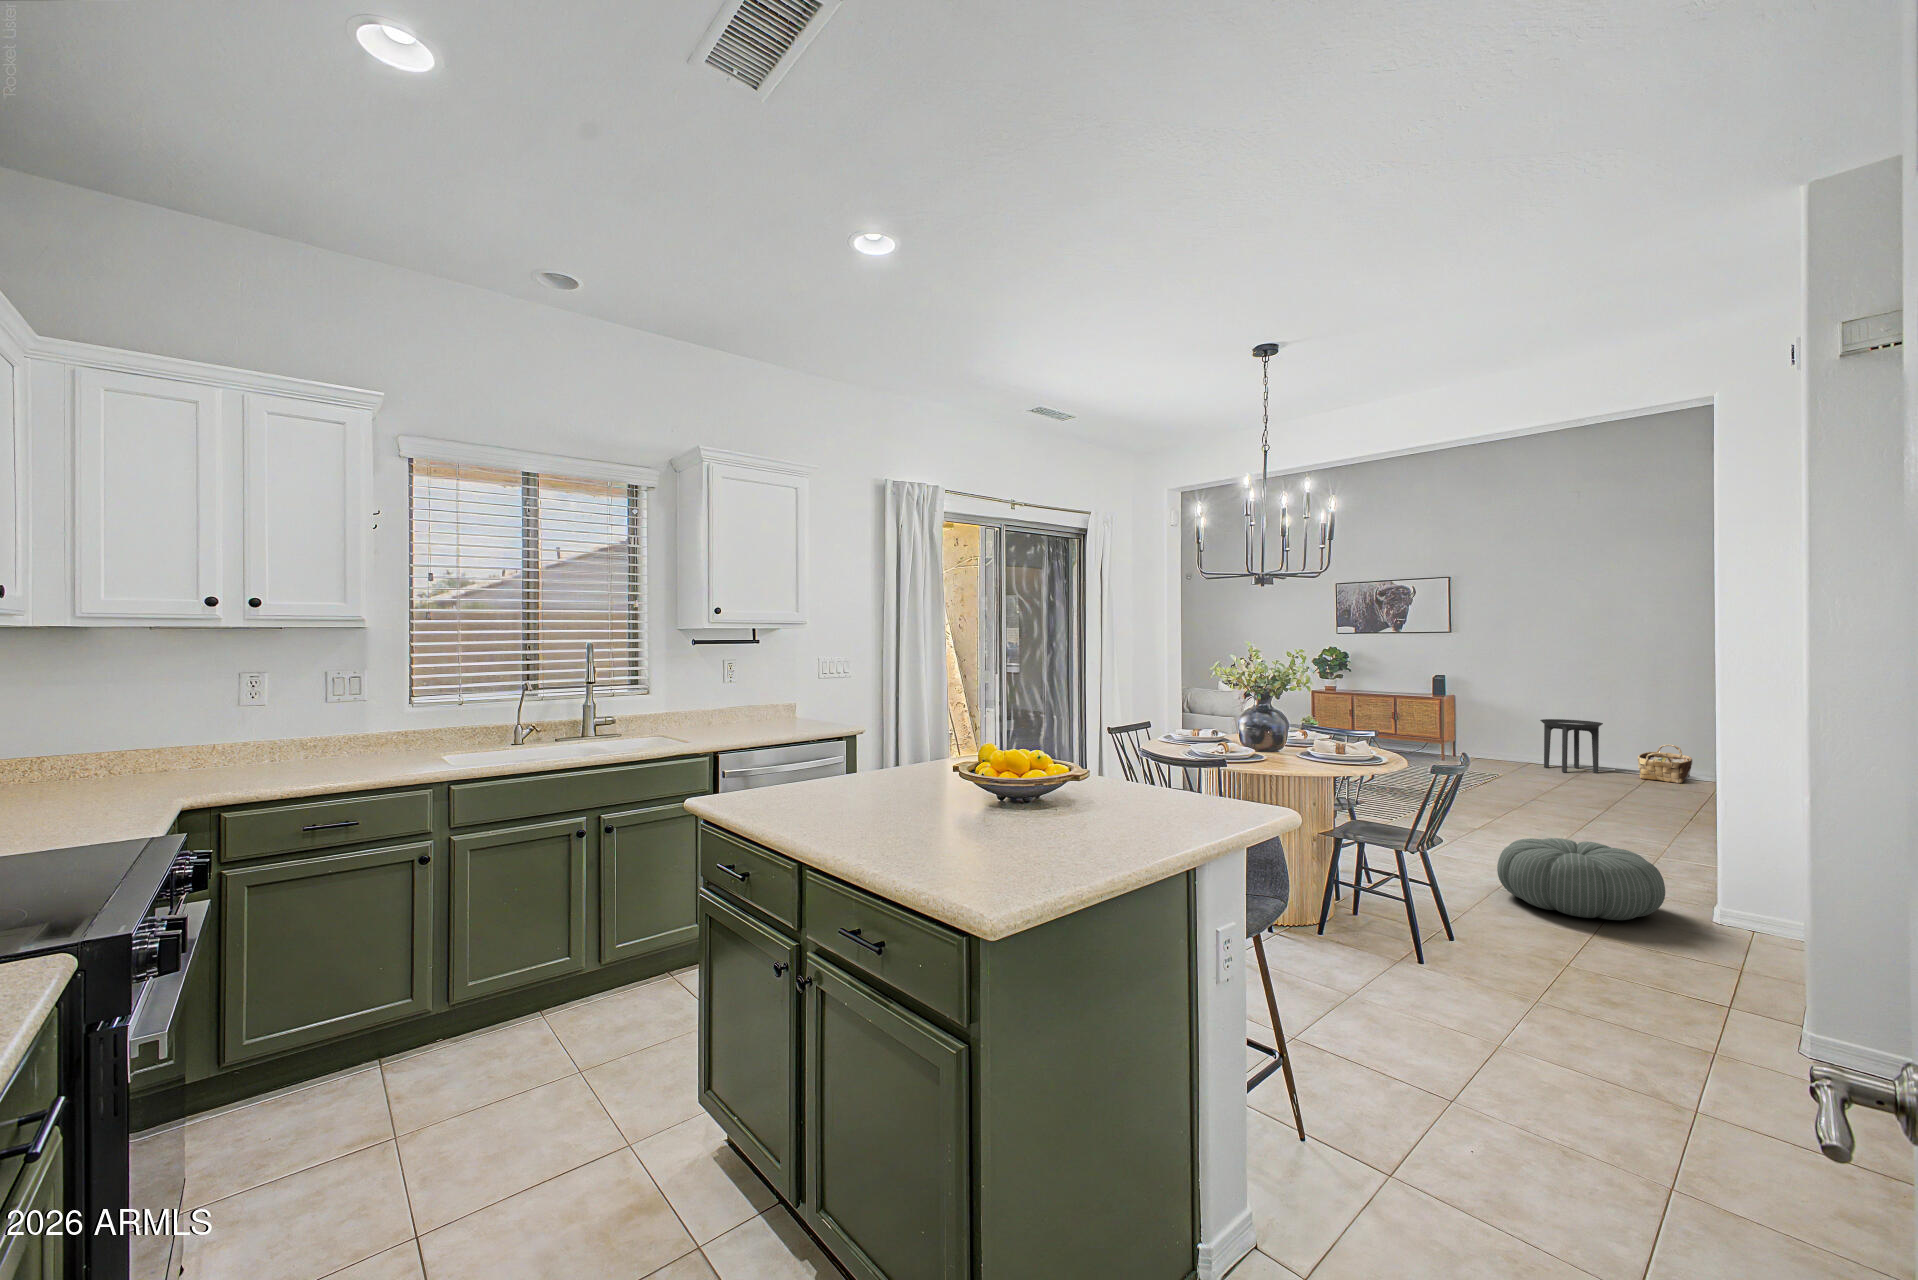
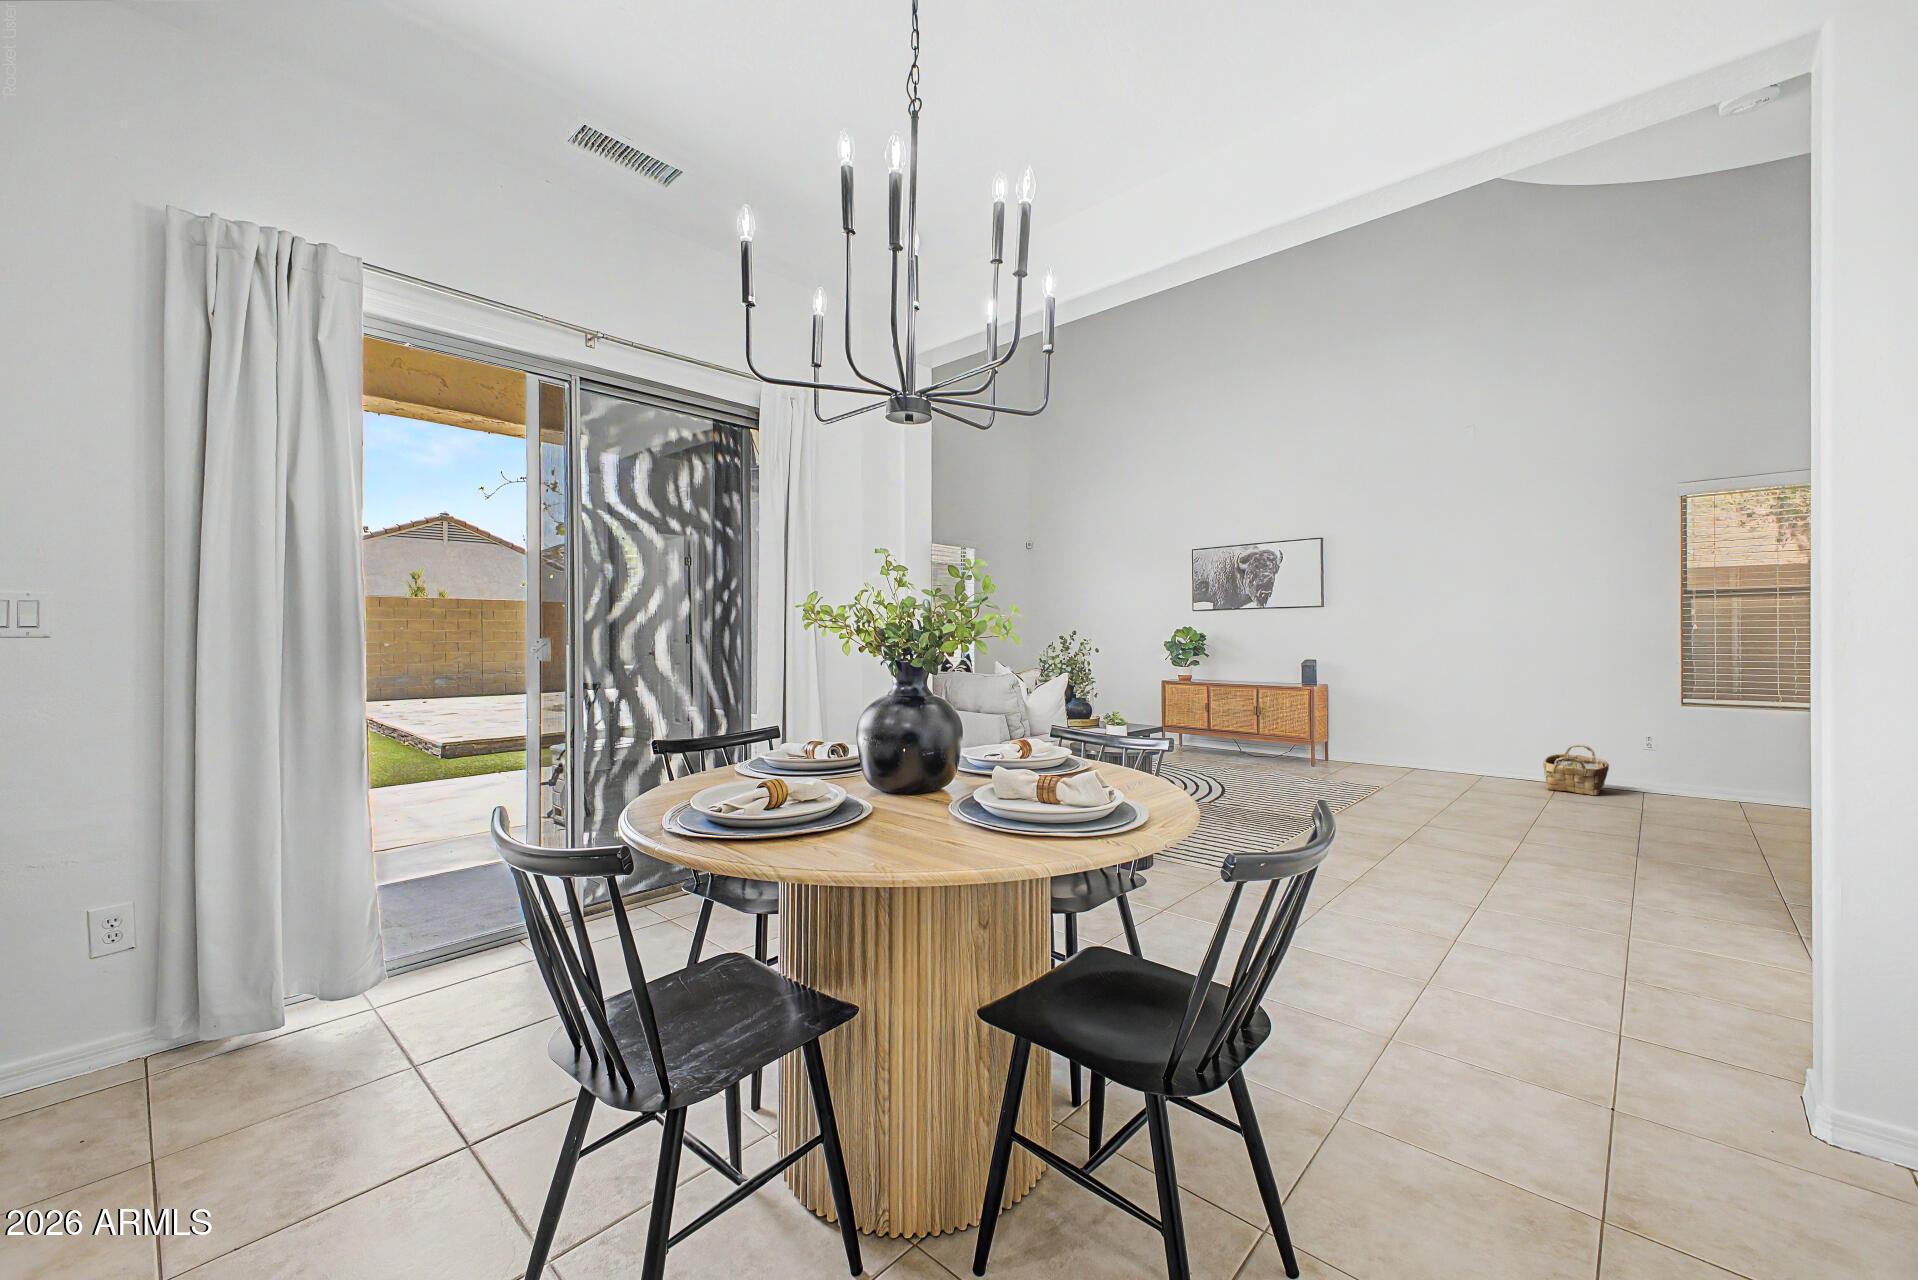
side table: present [1540,719,1603,773] -> none [1427,714,1502,782]
pouf: present [1497,838,1665,920] -> none [1367,949,1676,1147]

